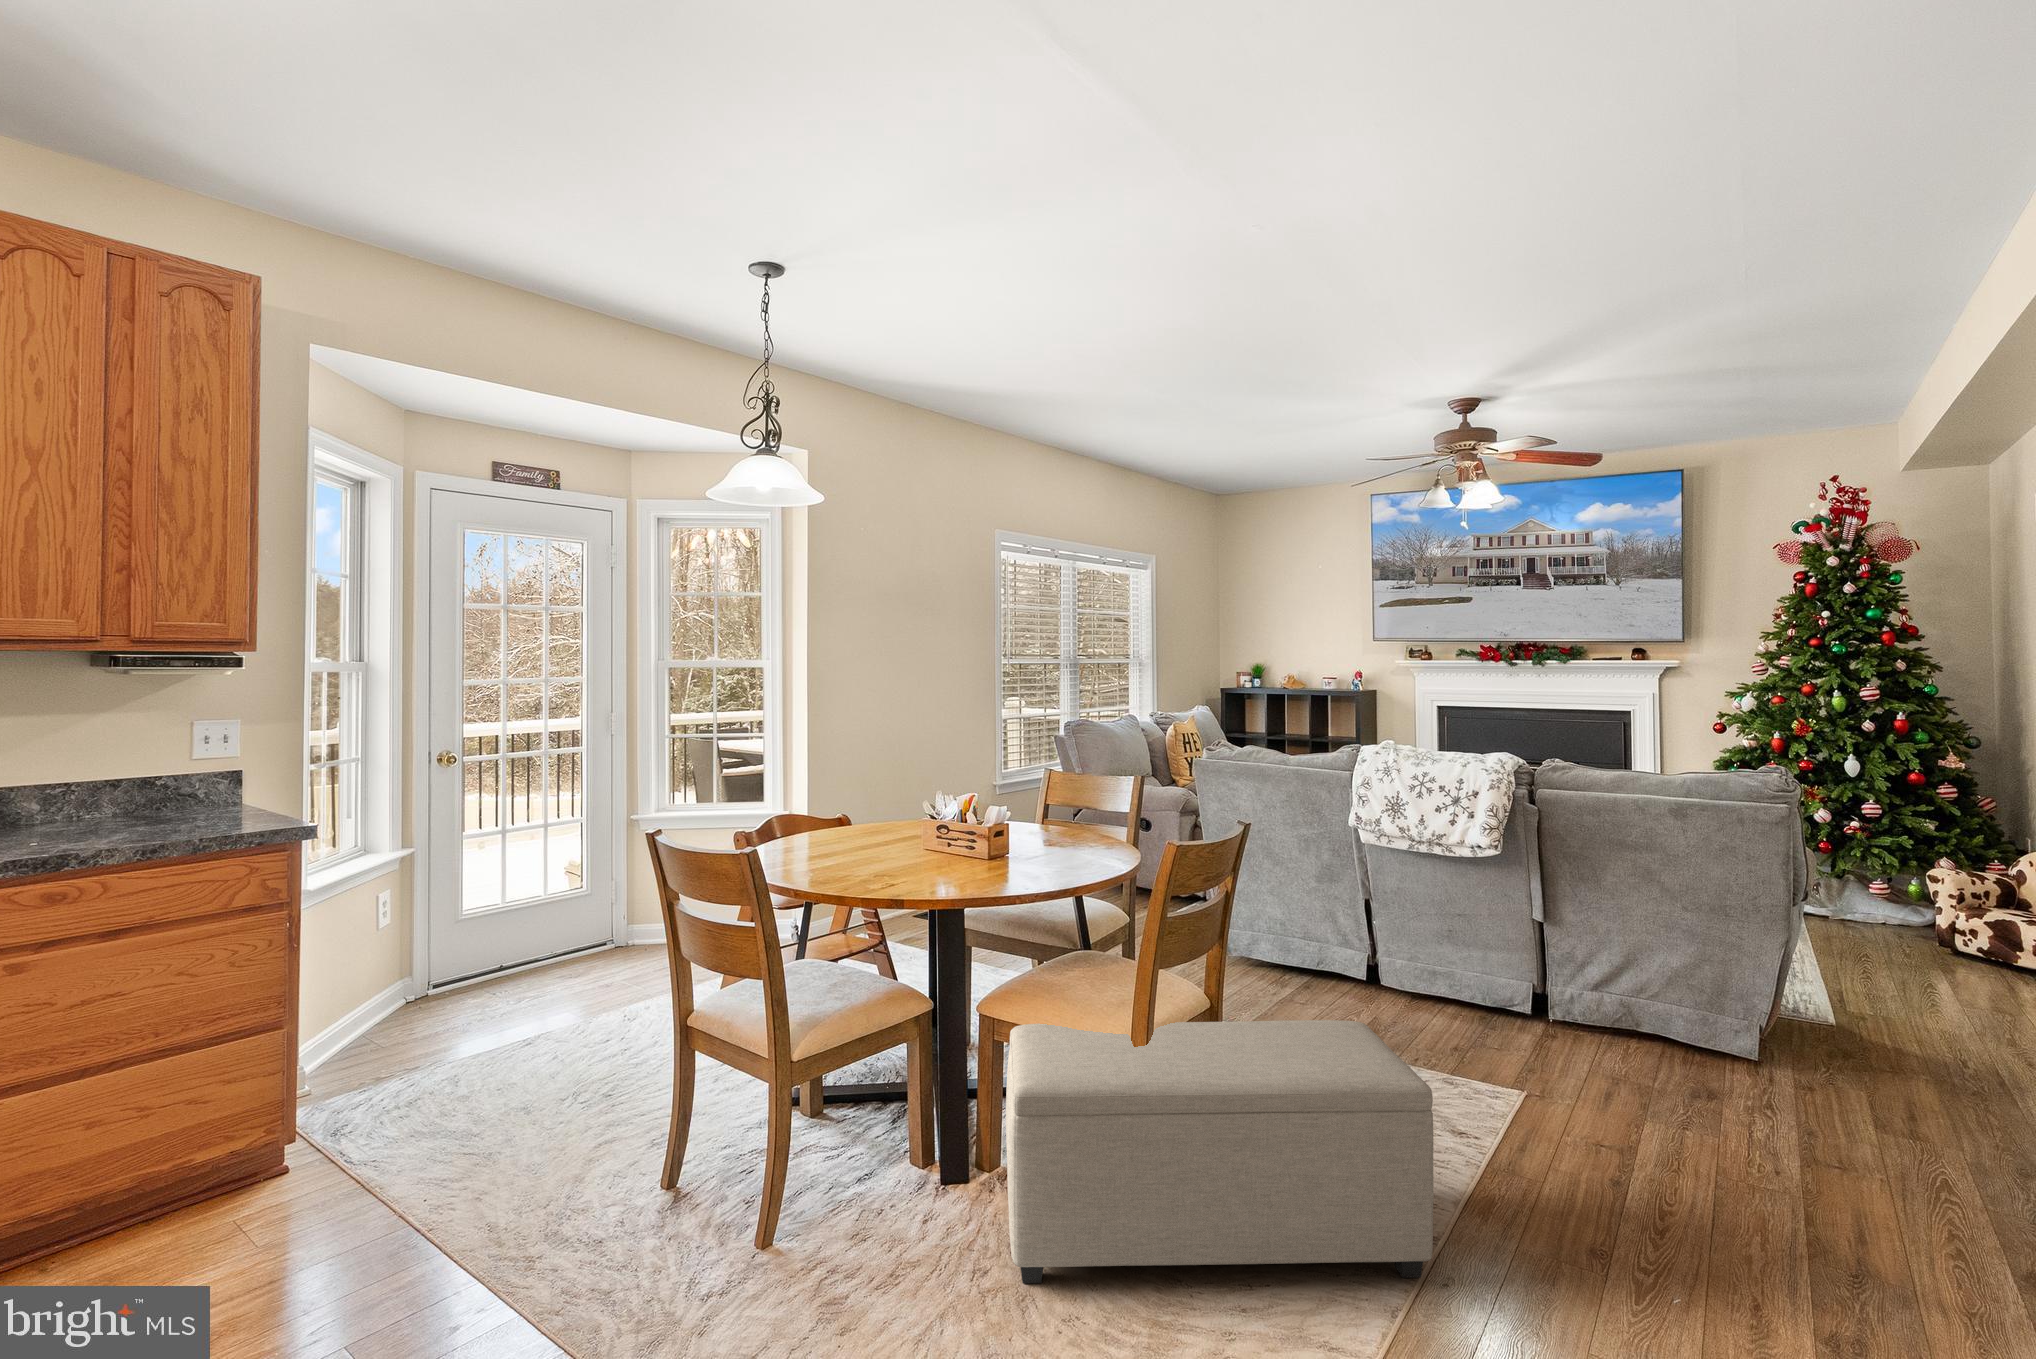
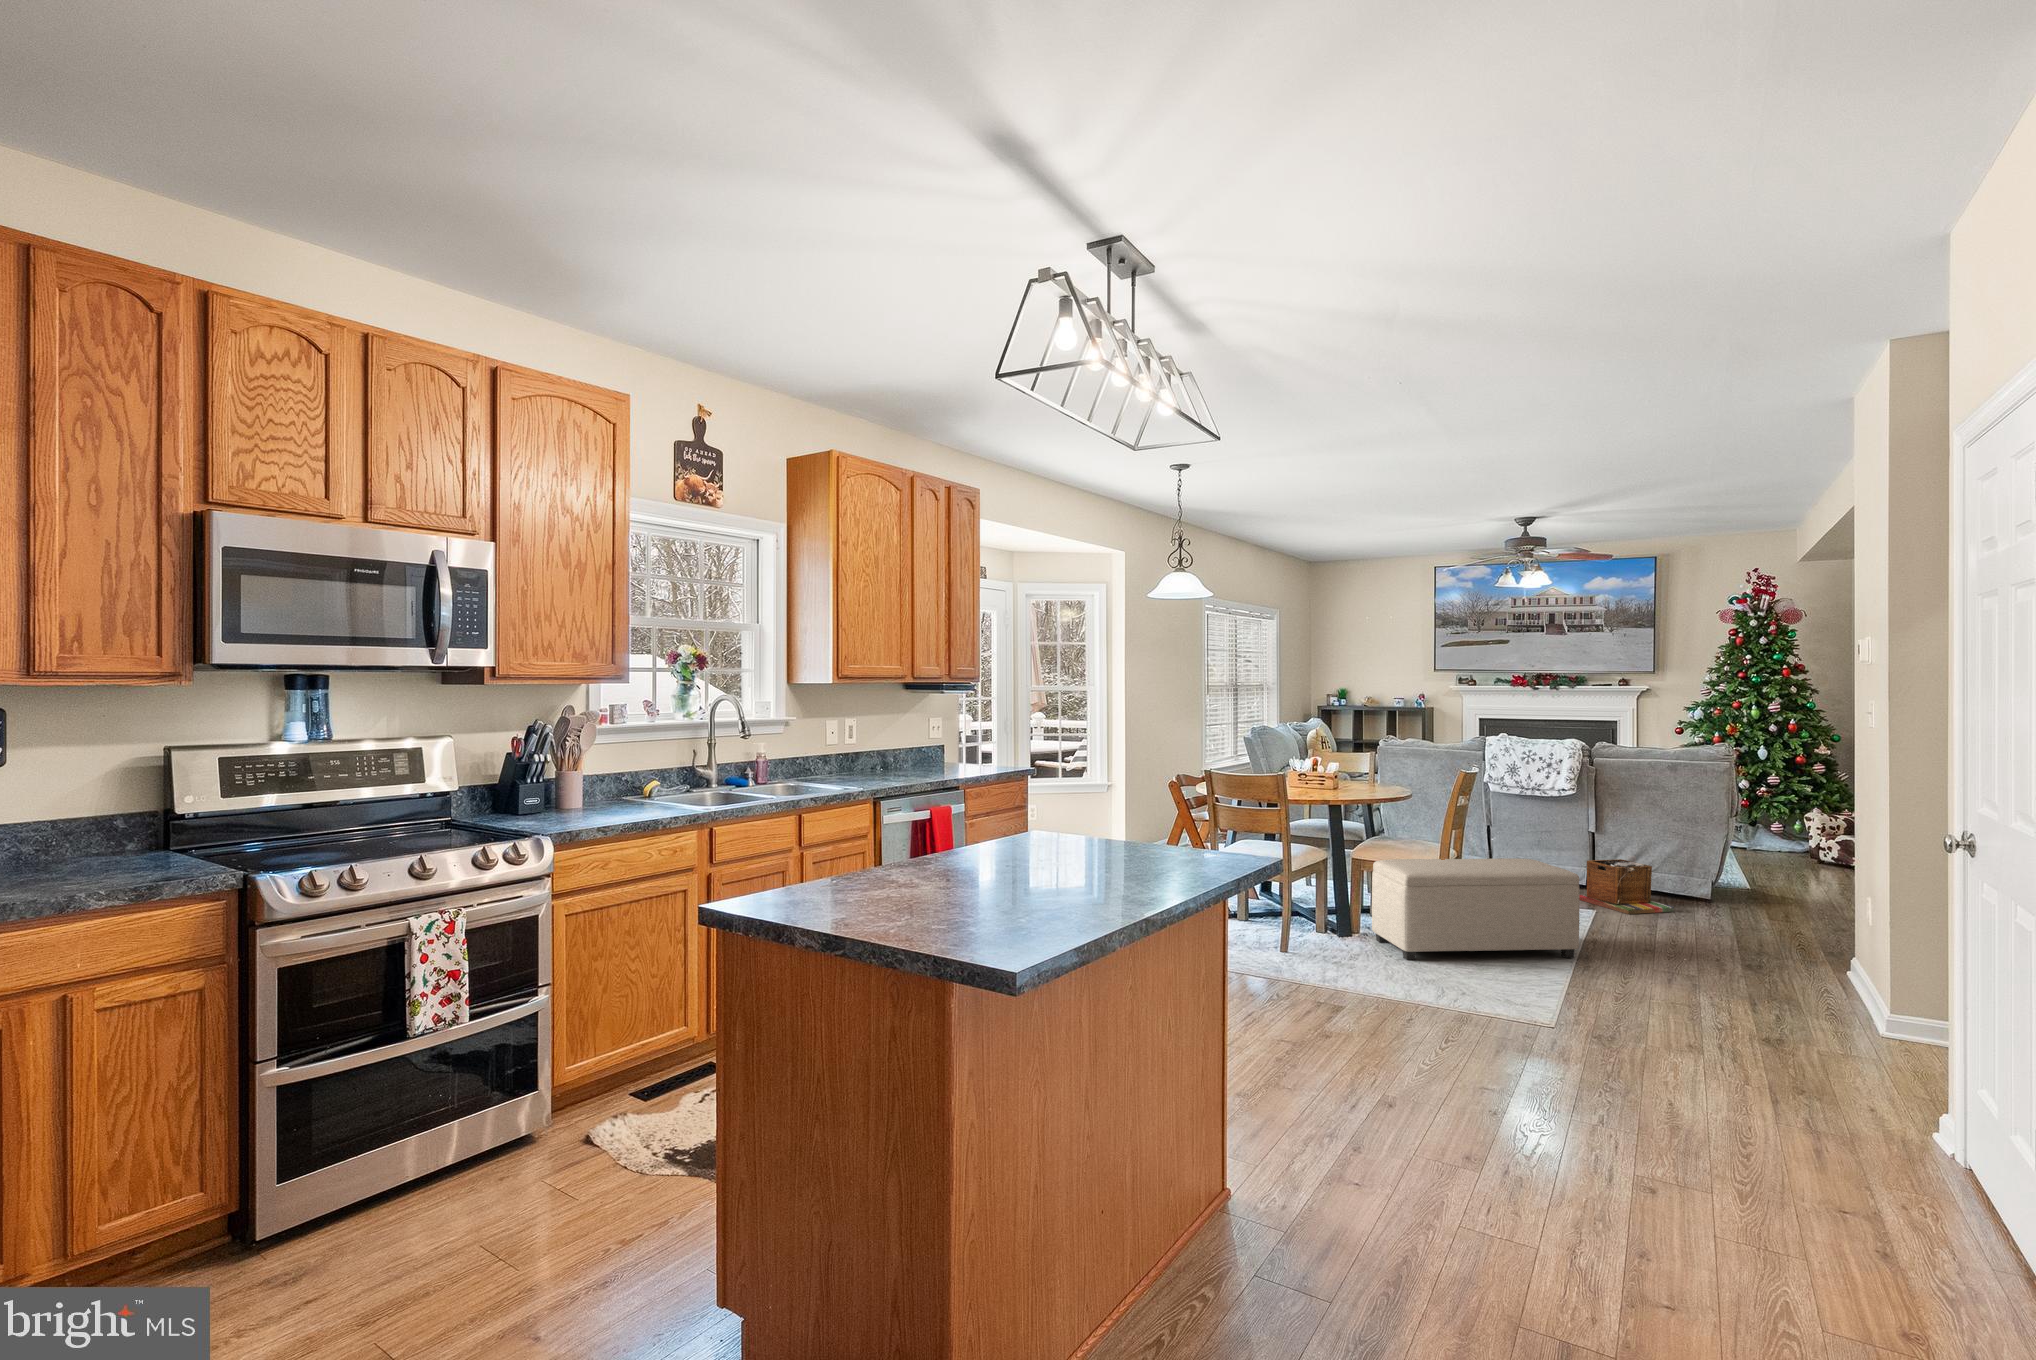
laundry basket: none [1507,975,1685,1098] -> present [1579,859,1674,914]

